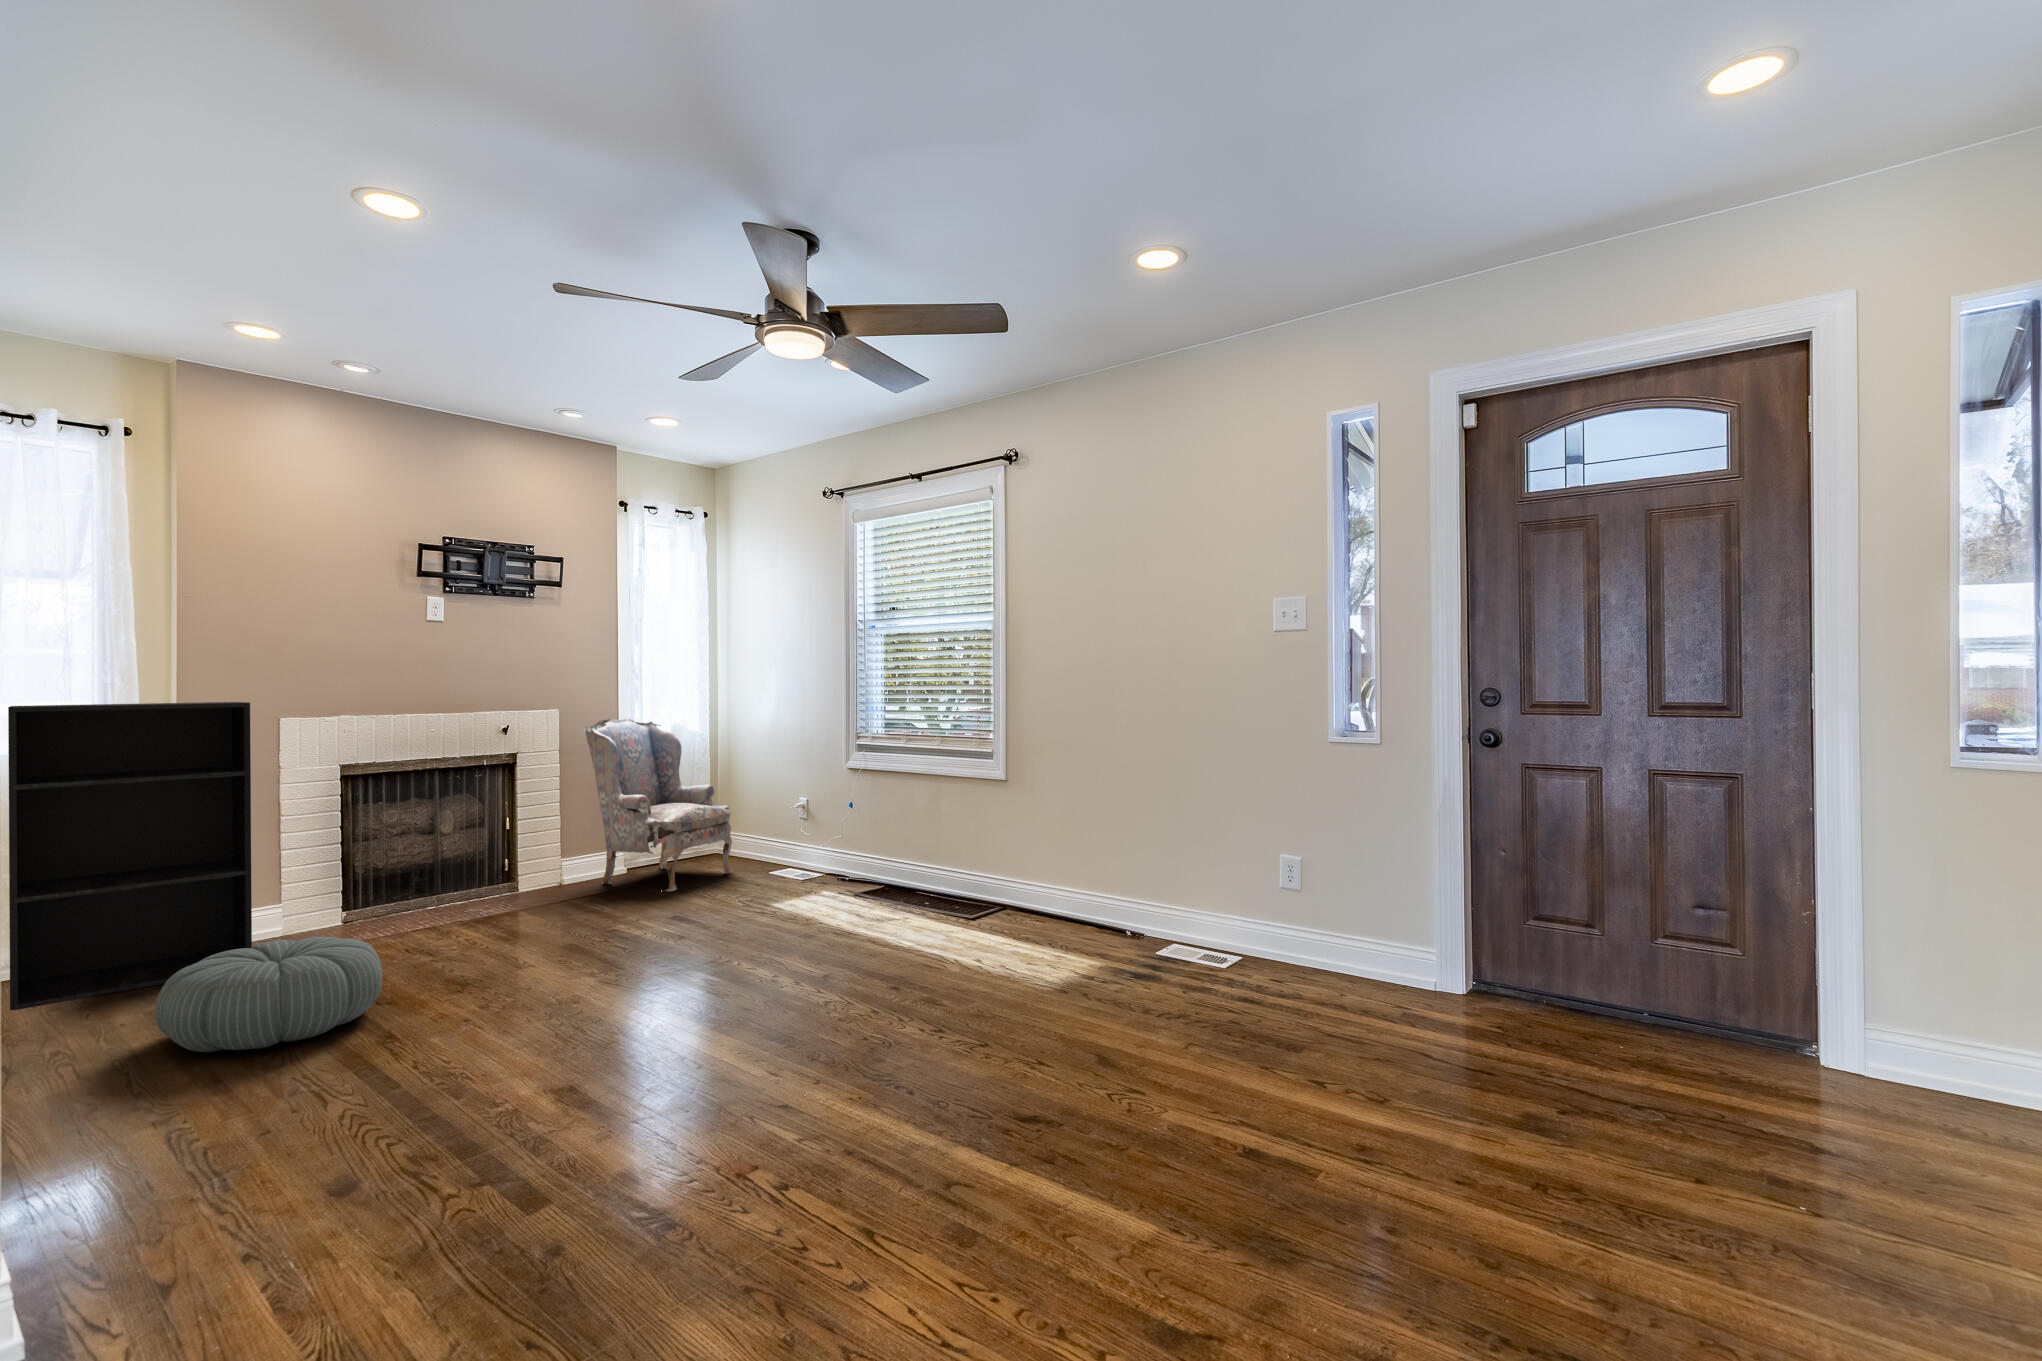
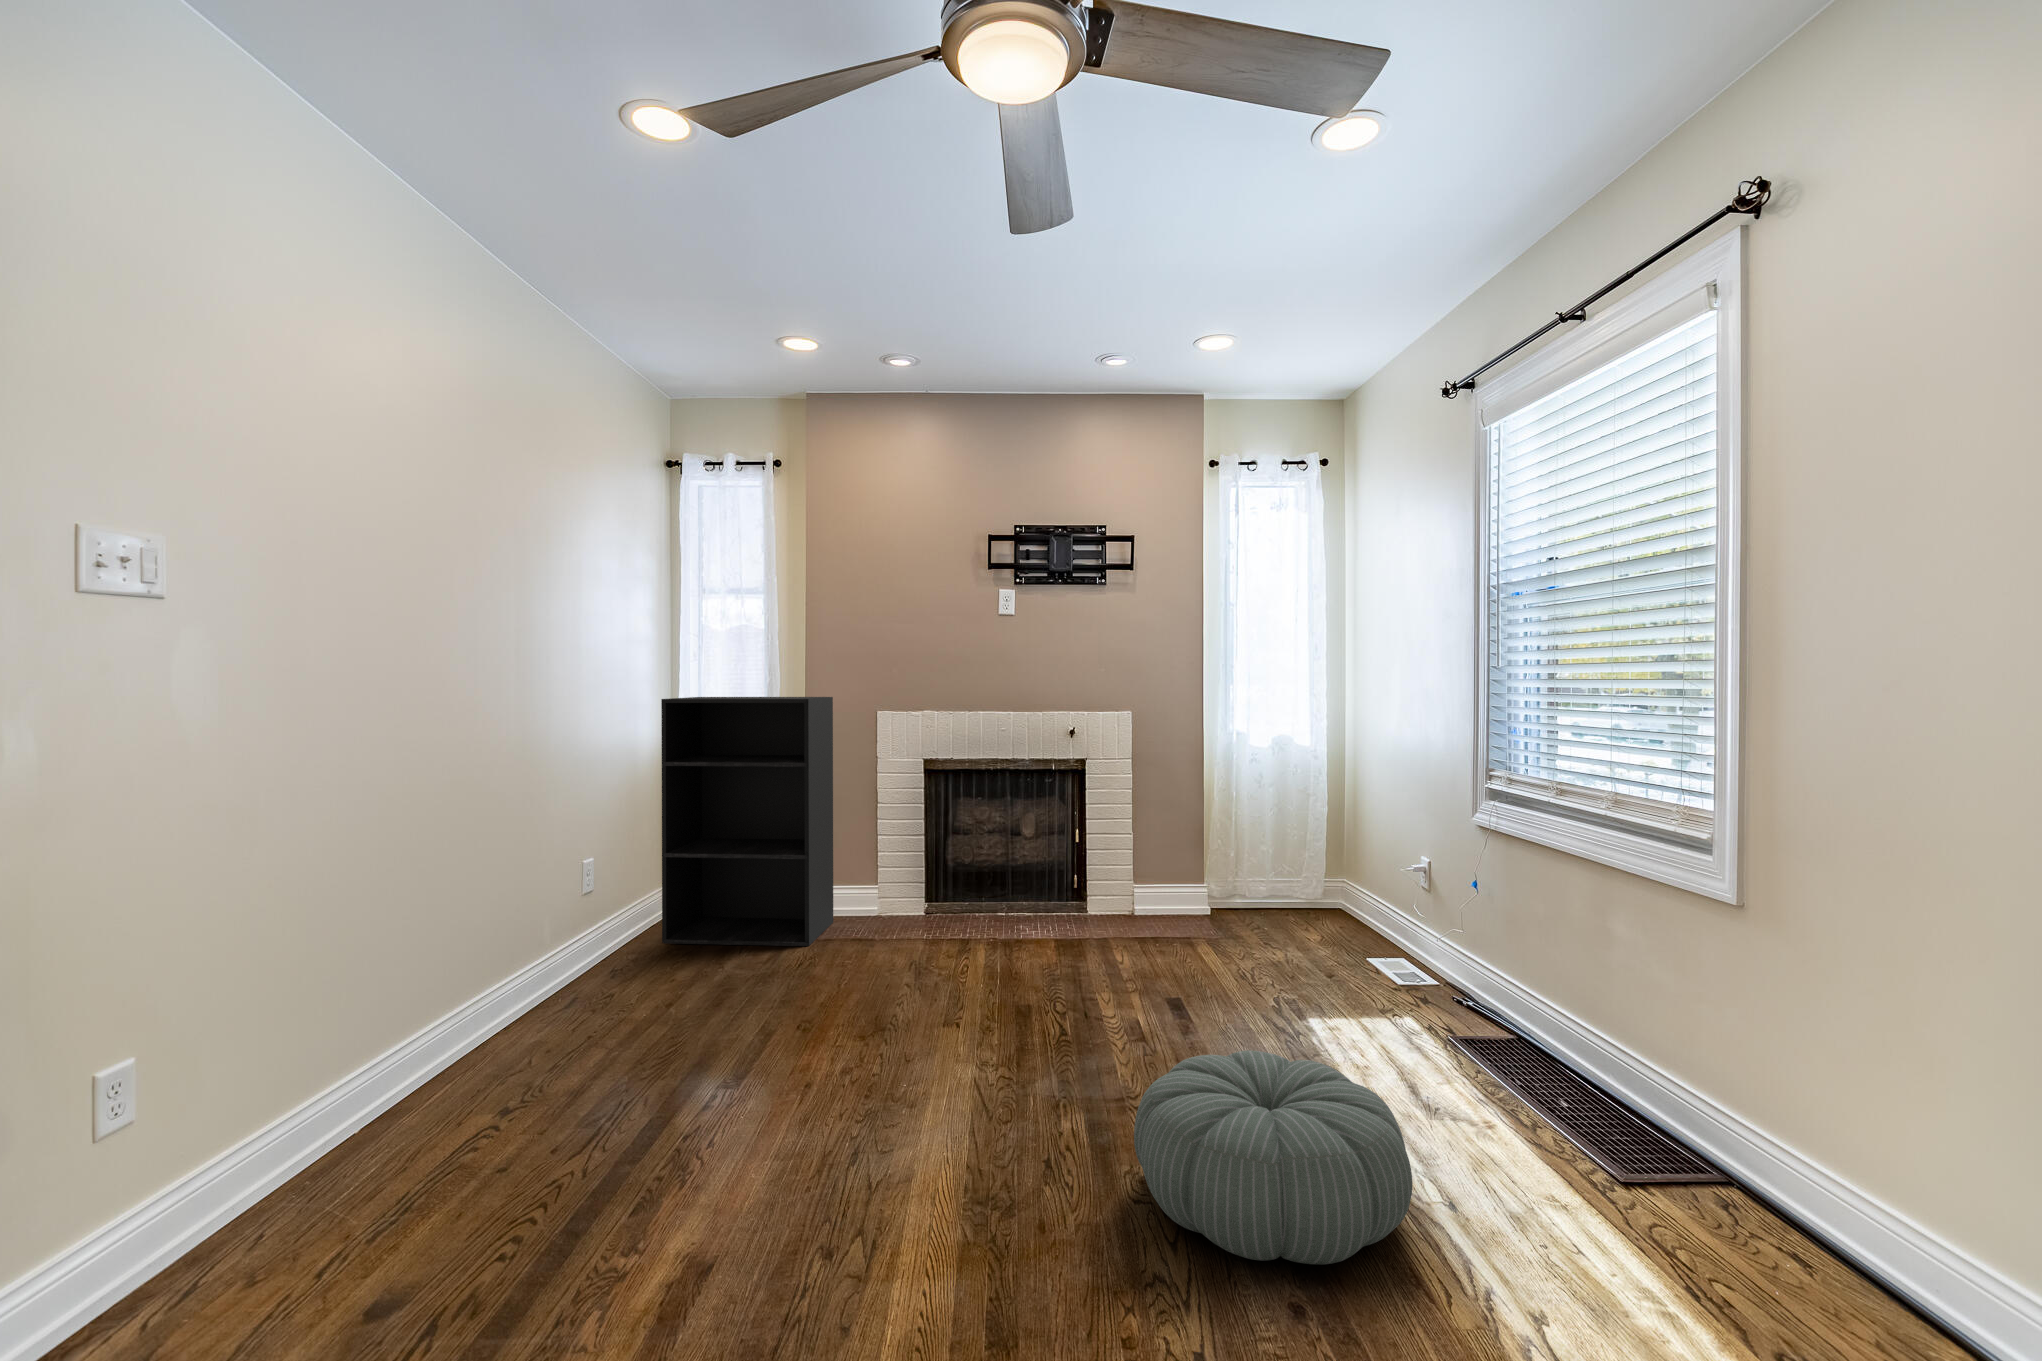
armchair: present [584,719,733,891] -> none [1151,724,1322,954]
pouf: present [155,937,382,1052] -> present [1134,1050,1413,1264]

